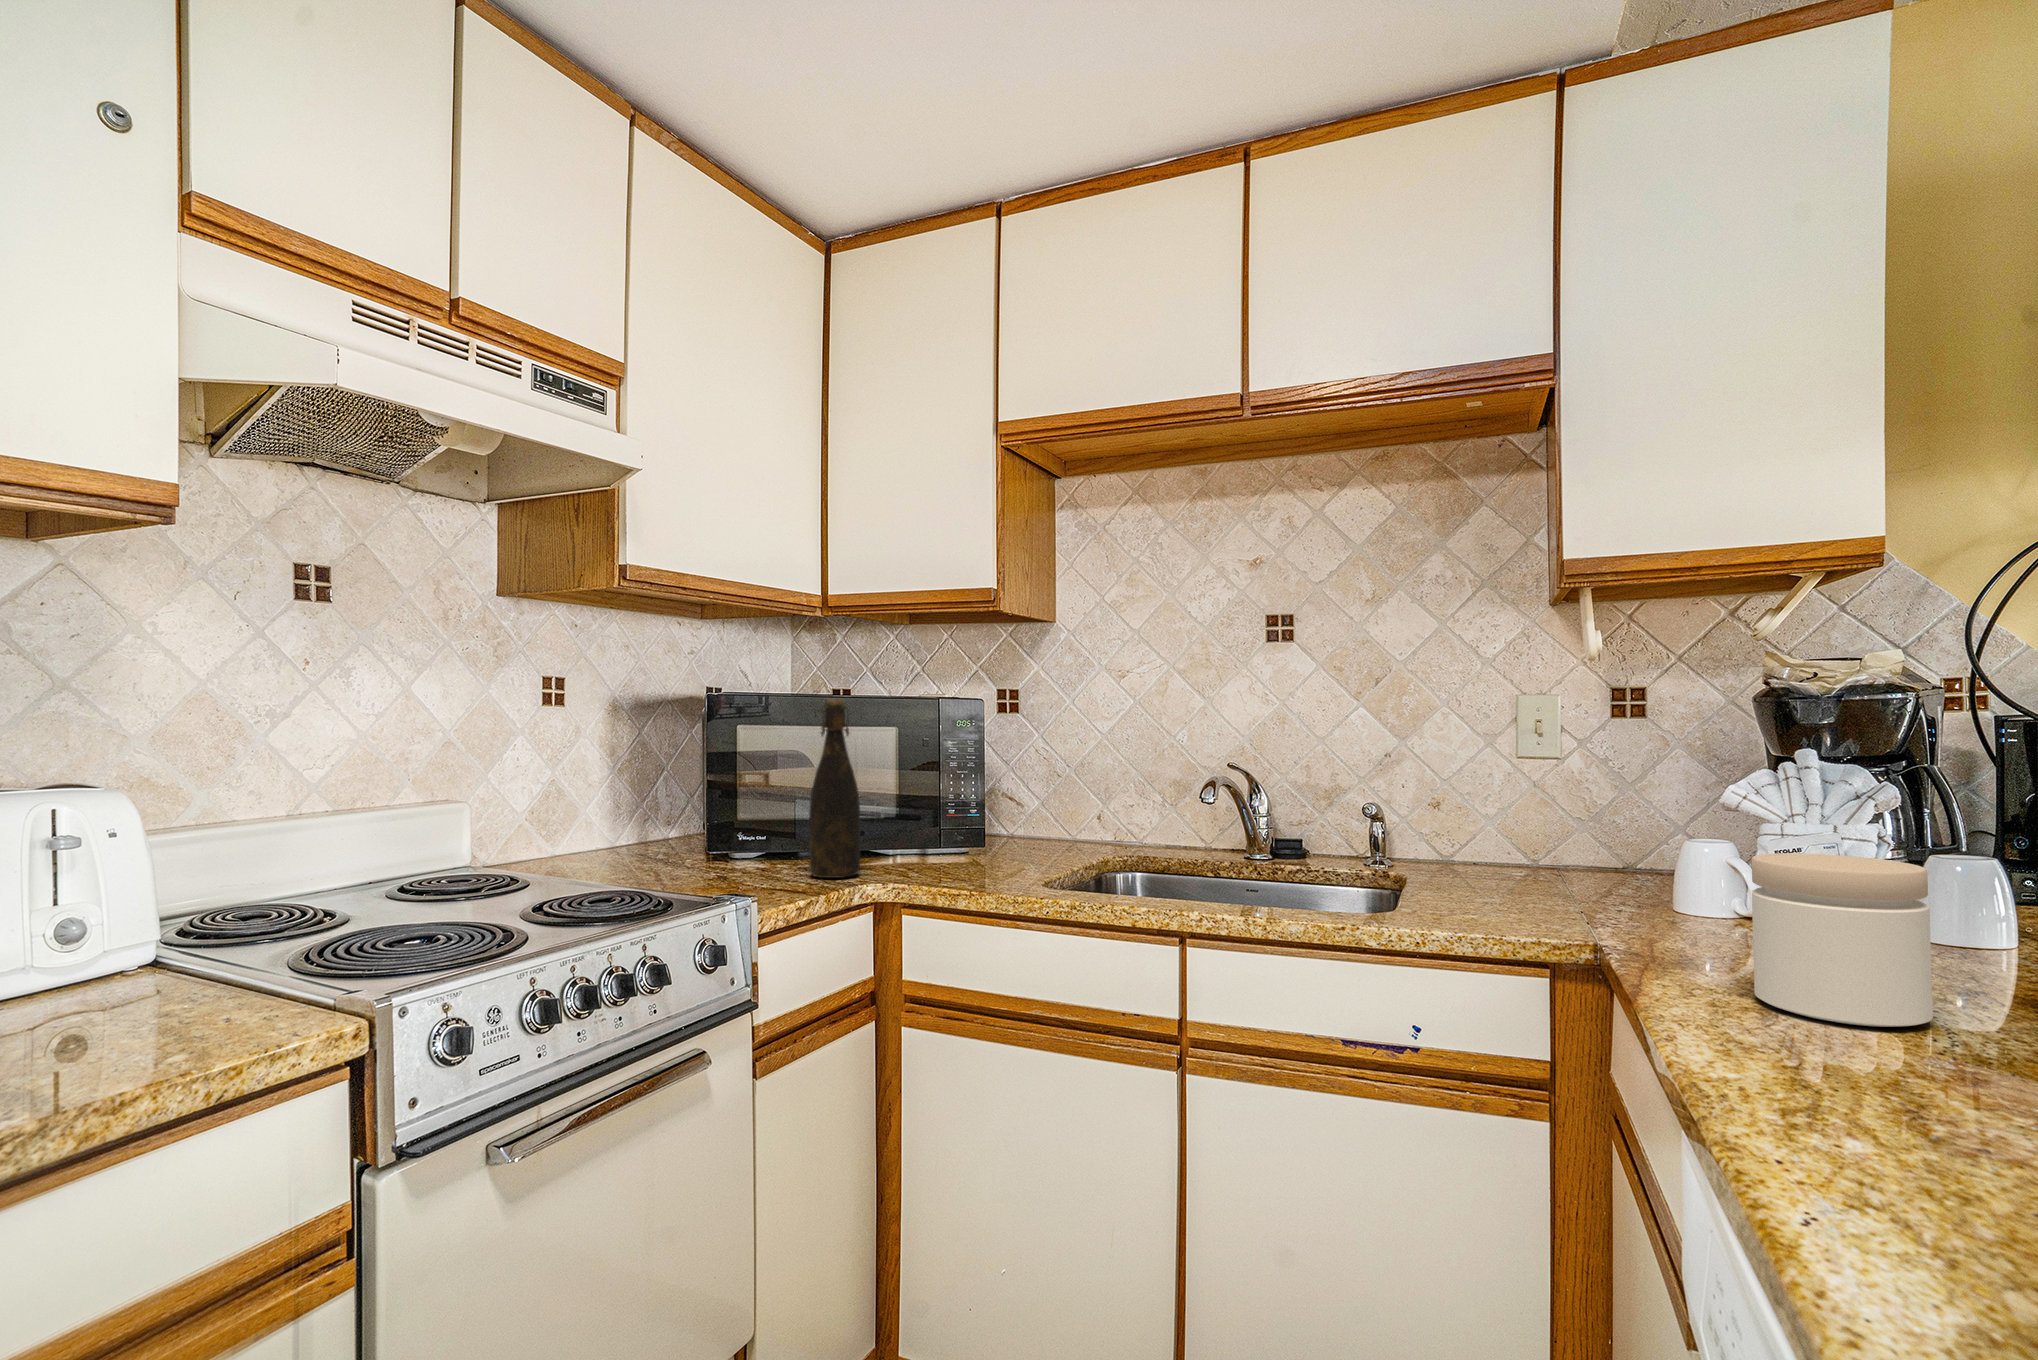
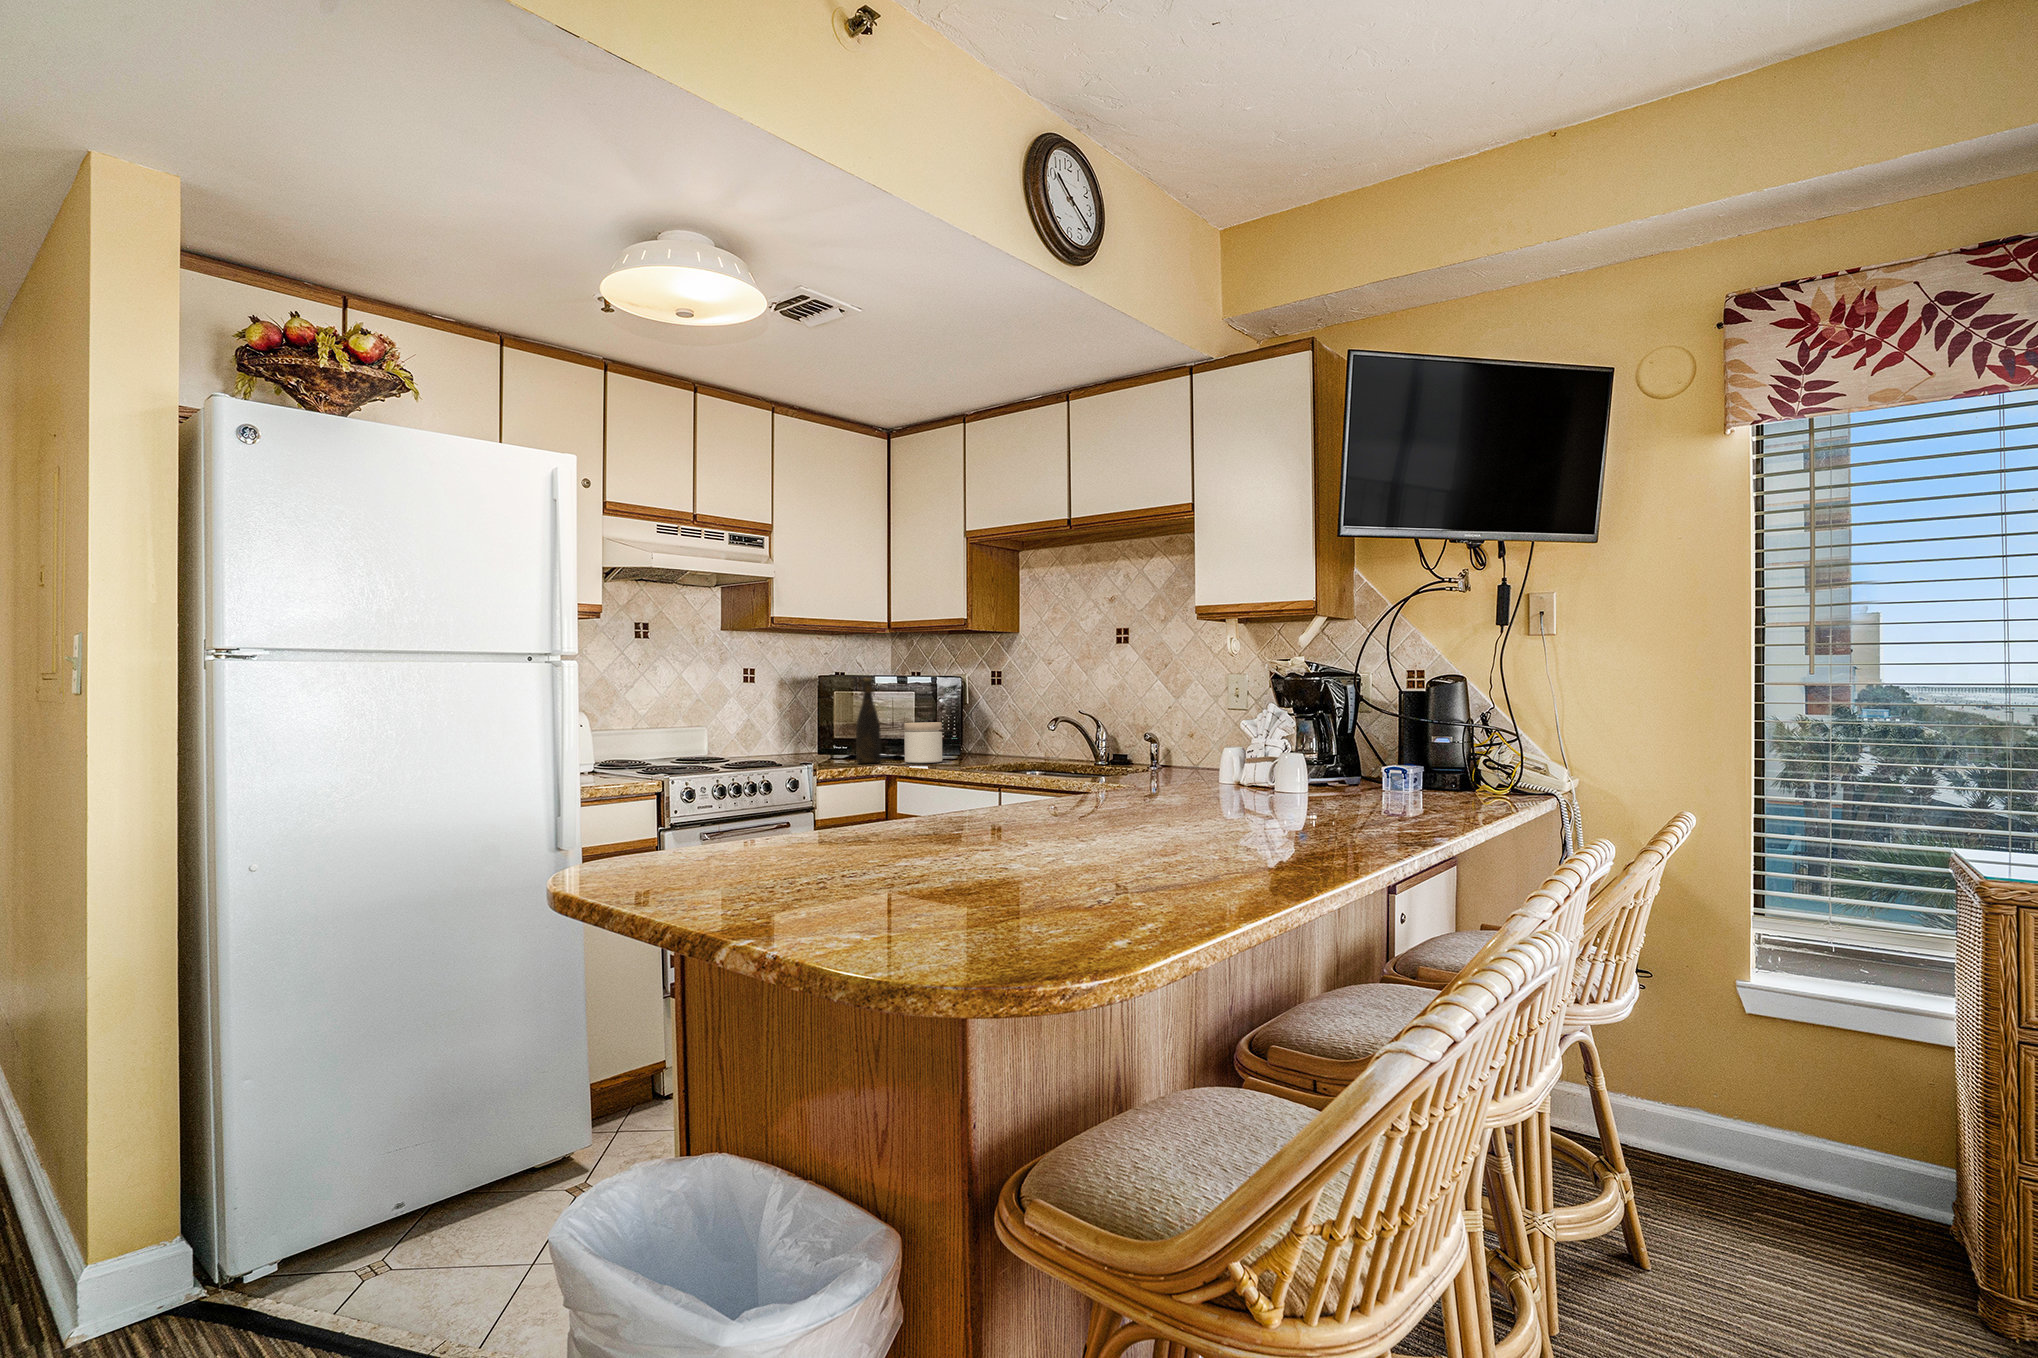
jar: present [1752,853,1933,1027] -> present [904,722,942,763]

